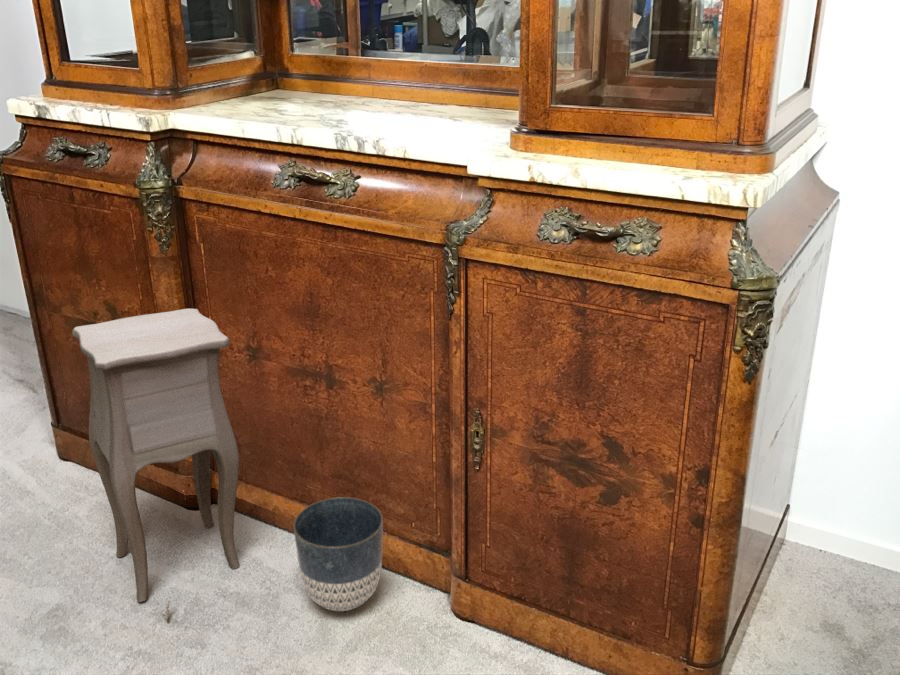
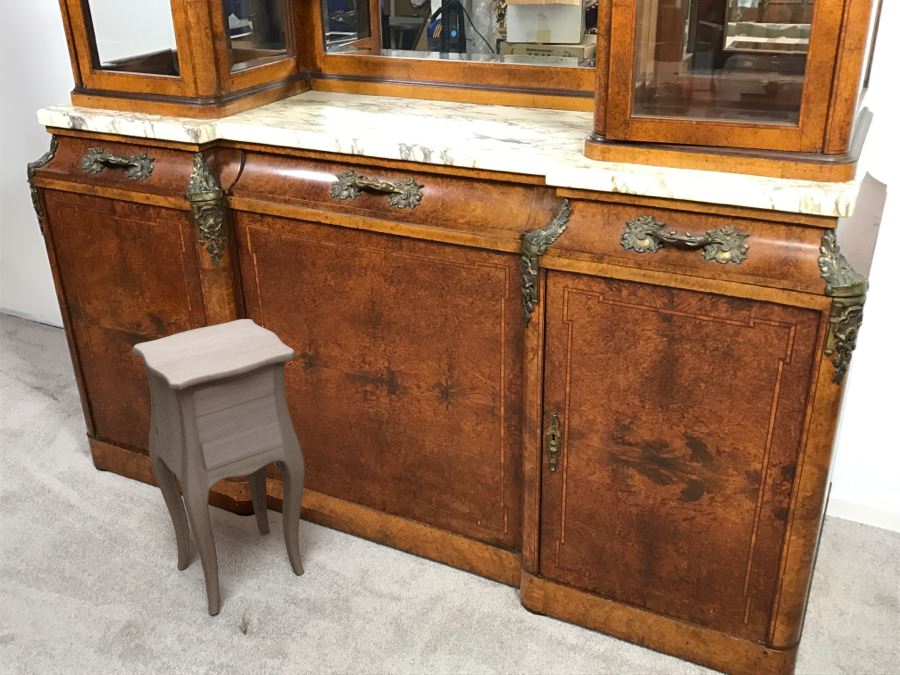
planter: present [294,497,383,611] -> none [368,501,455,613]

